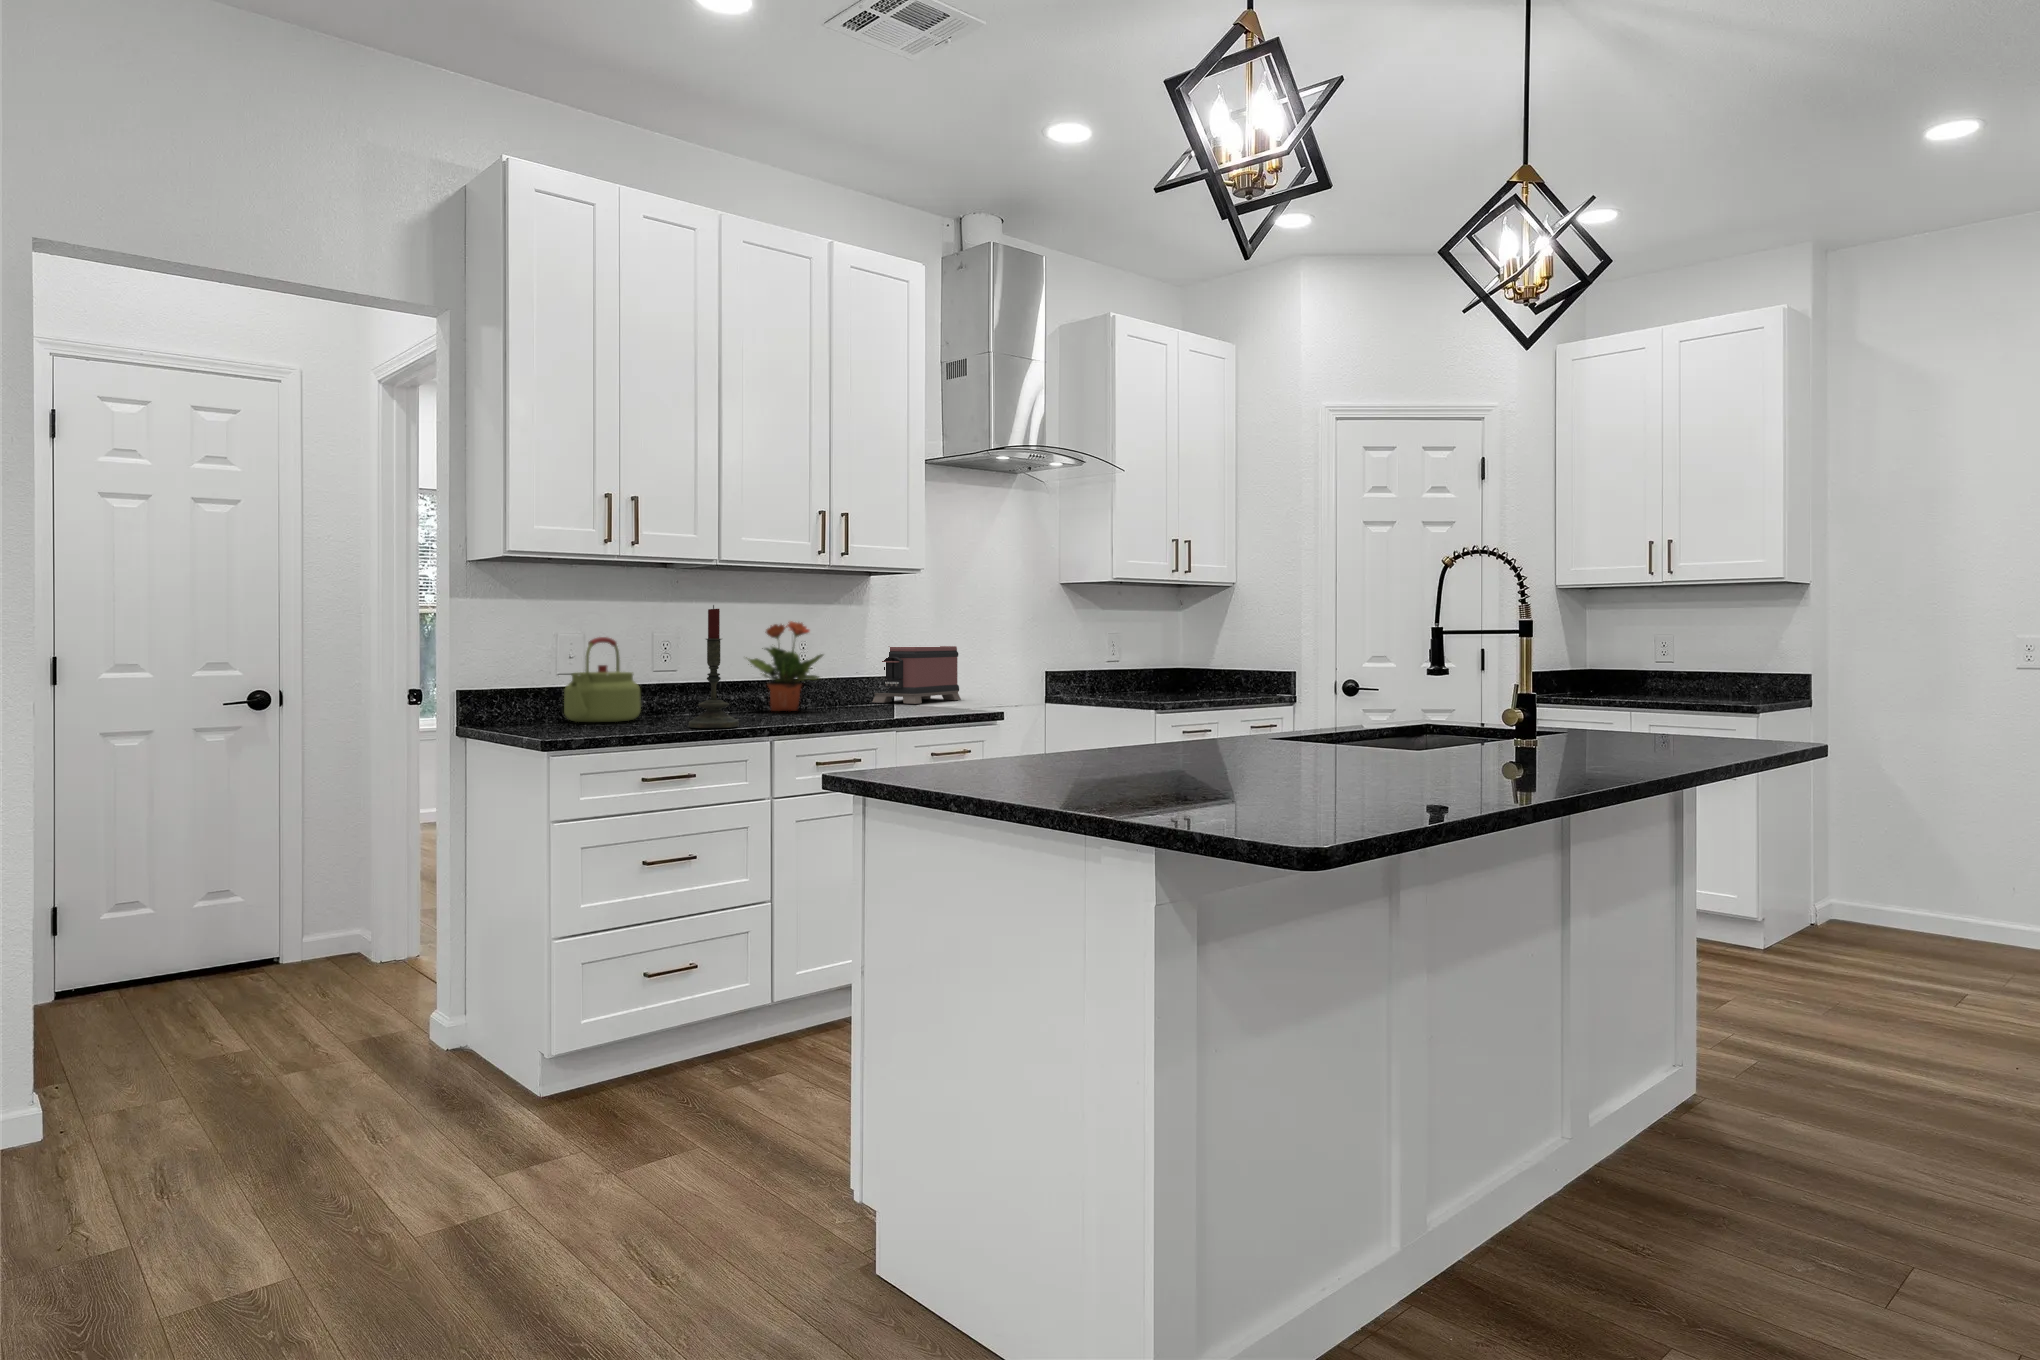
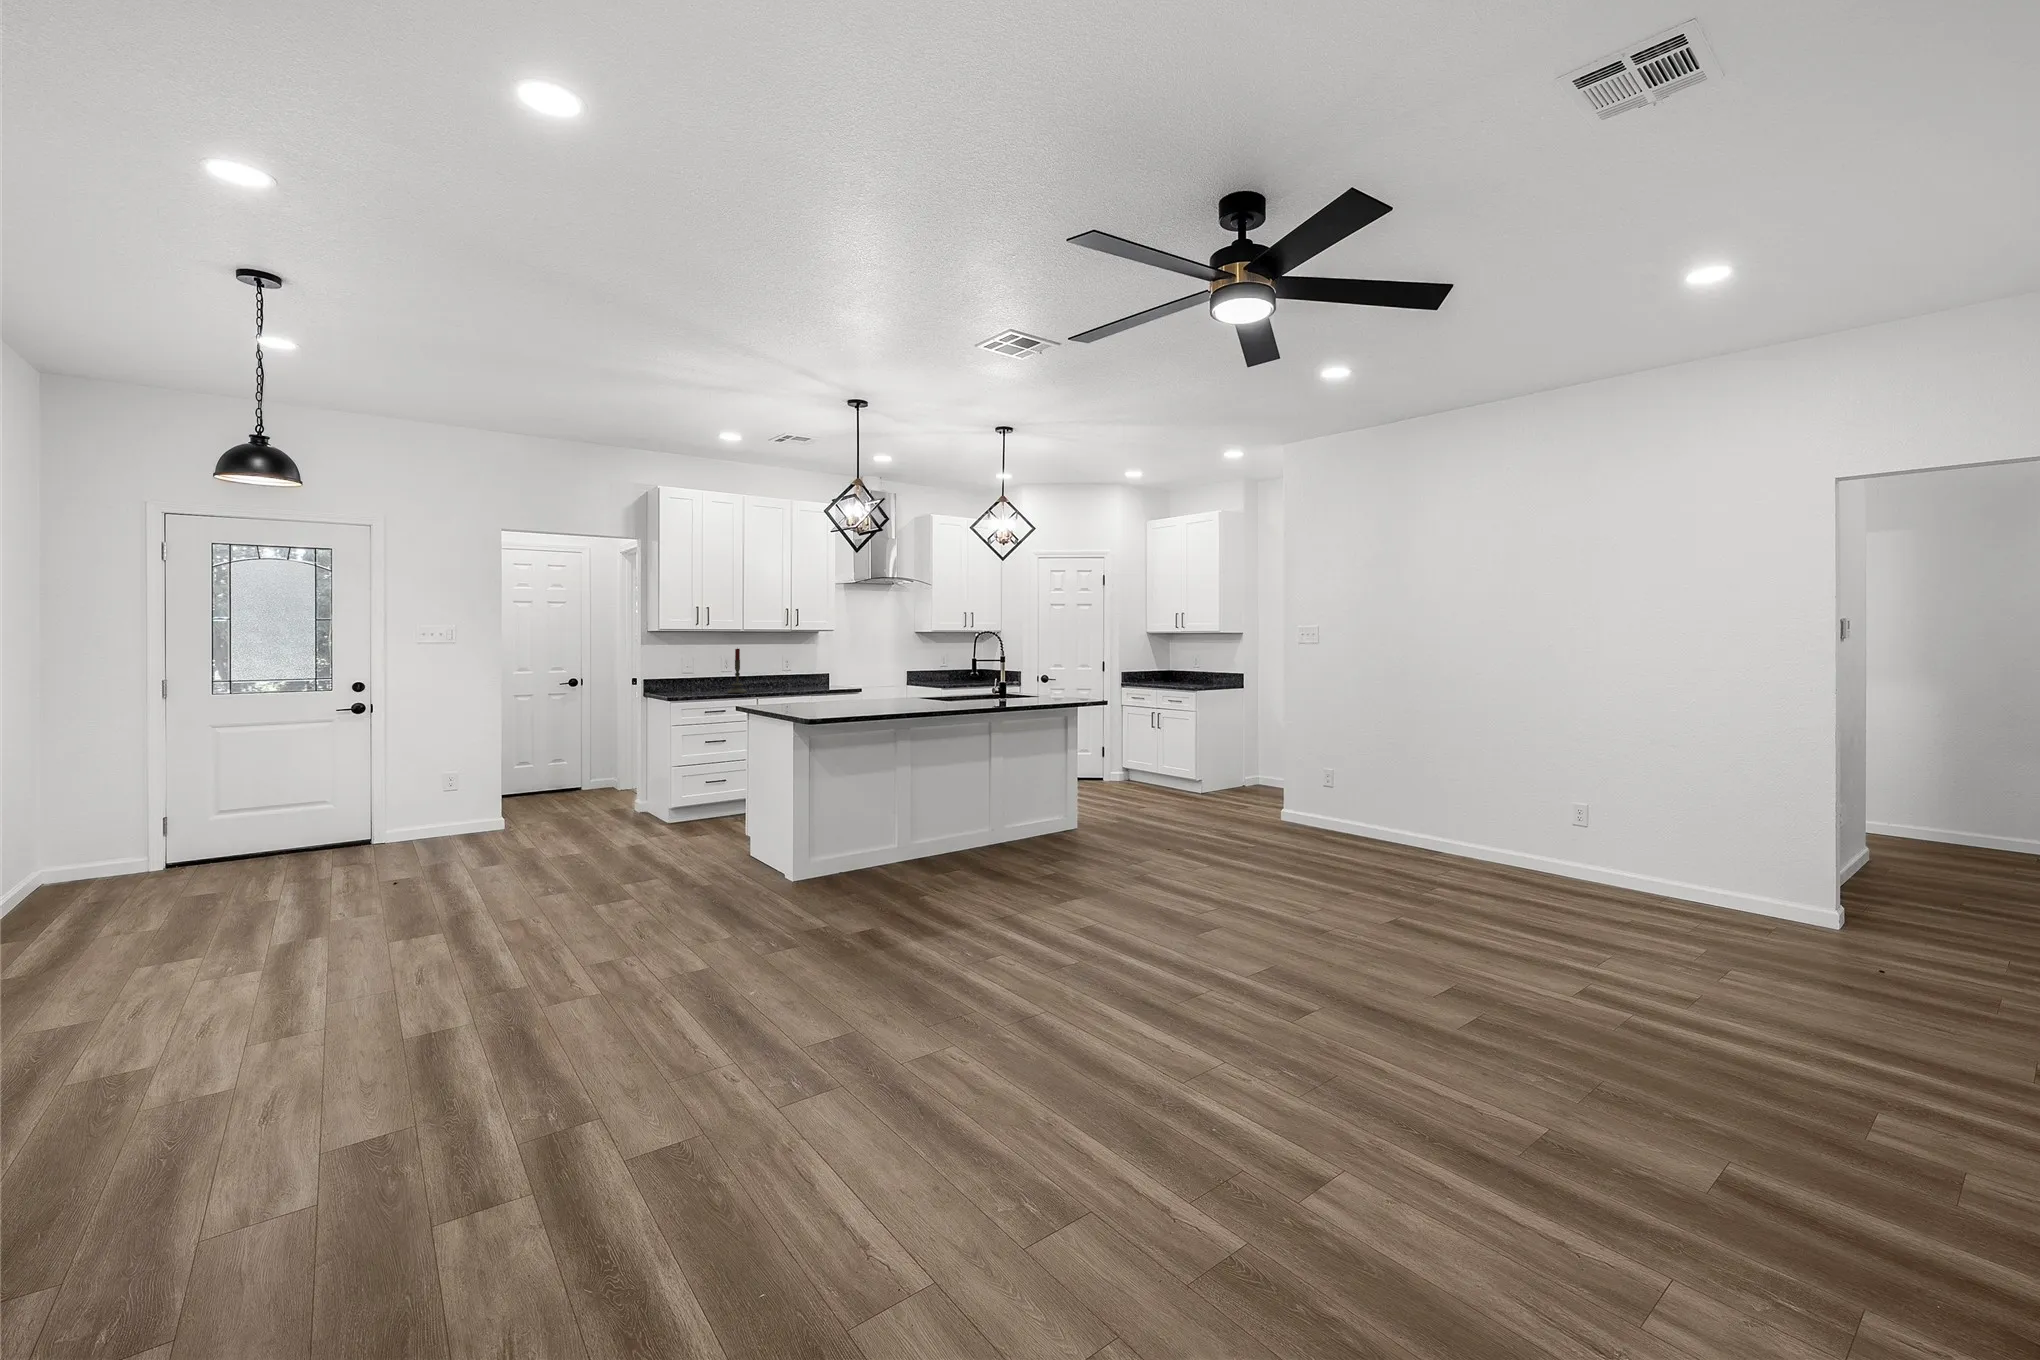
potted plant: present [746,621,823,711] -> none [760,652,792,688]
kettle: present [564,637,641,722] -> none [684,659,714,691]
toaster: present [872,646,961,704] -> none [821,661,863,685]

